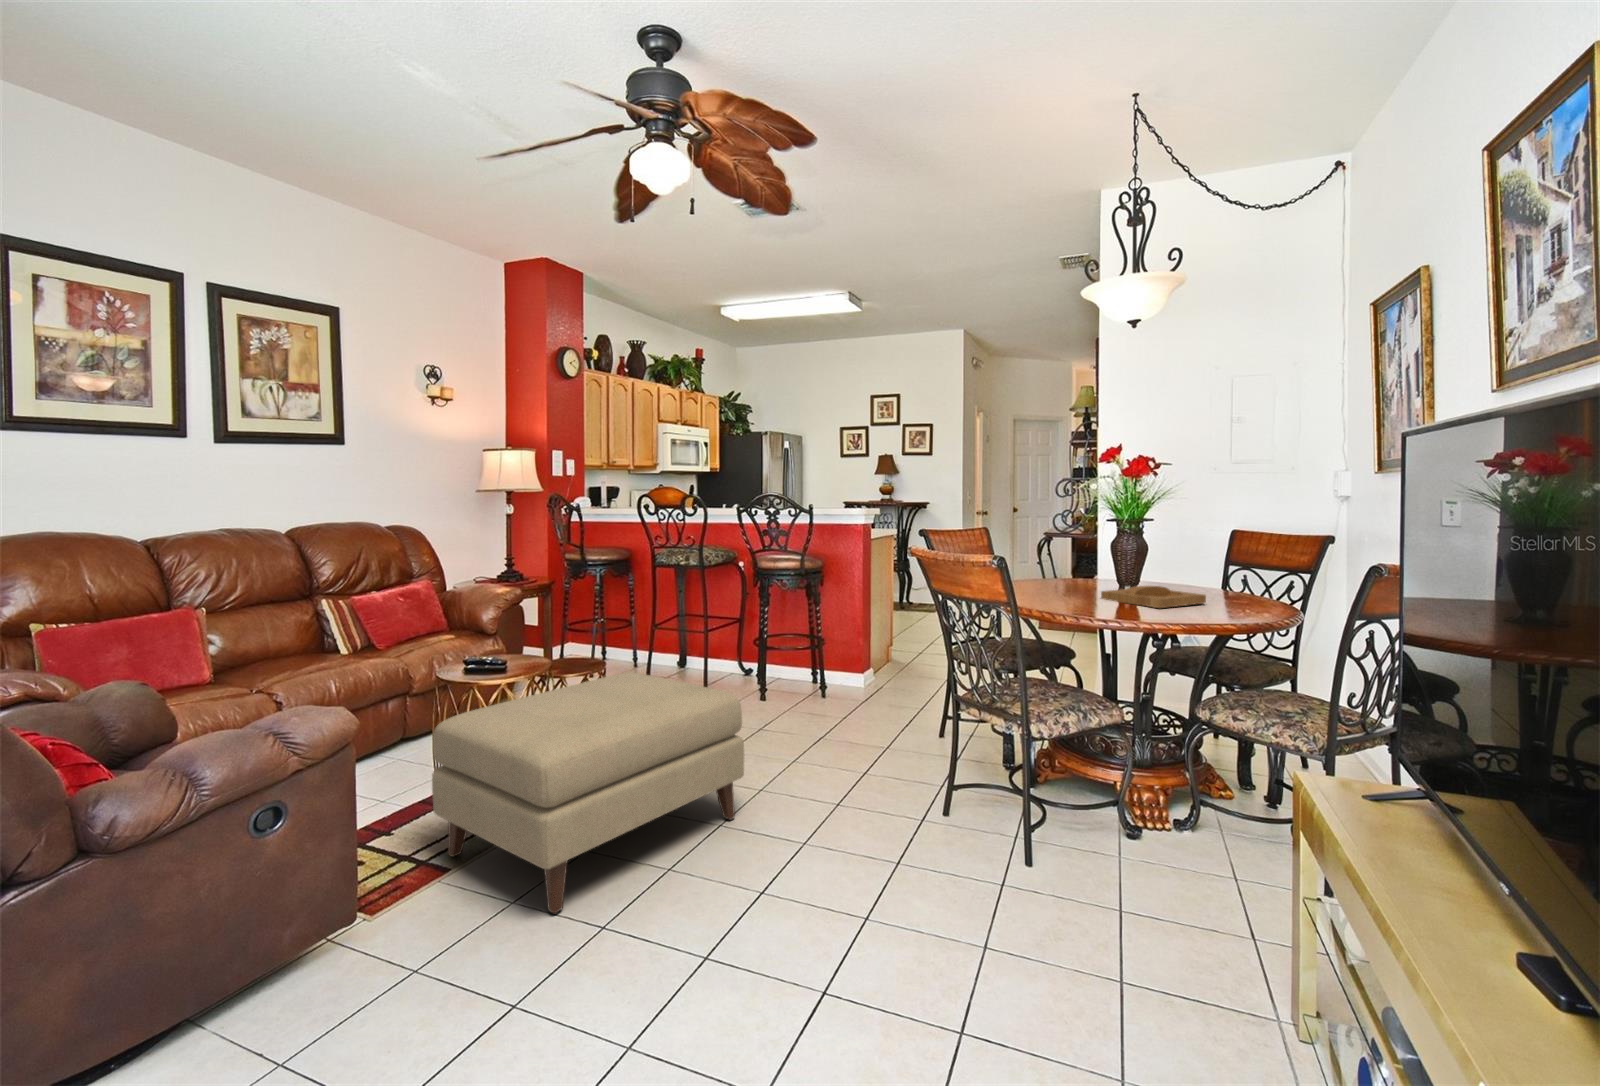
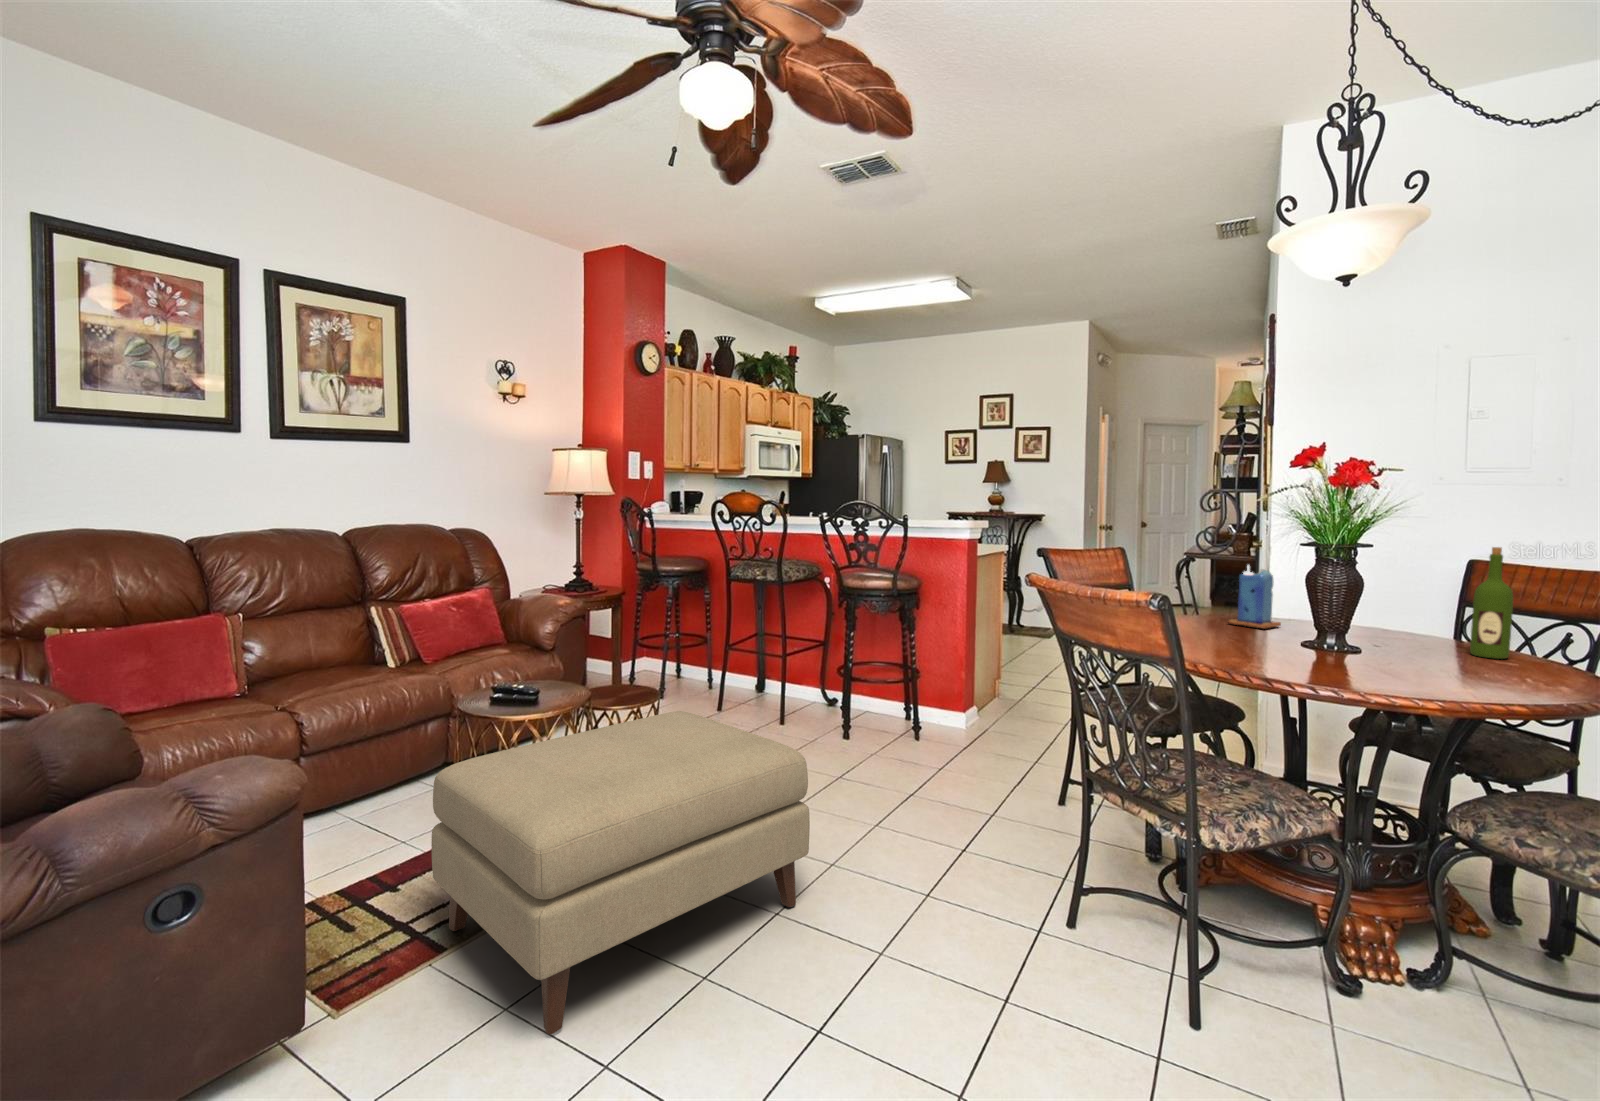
wine bottle: none [1220,520,1246,600] -> present [1470,547,1513,659]
candle: none [1059,538,1098,586] -> present [1228,565,1281,629]
tray: present [1101,586,1206,608] -> none [1294,635,1456,669]

